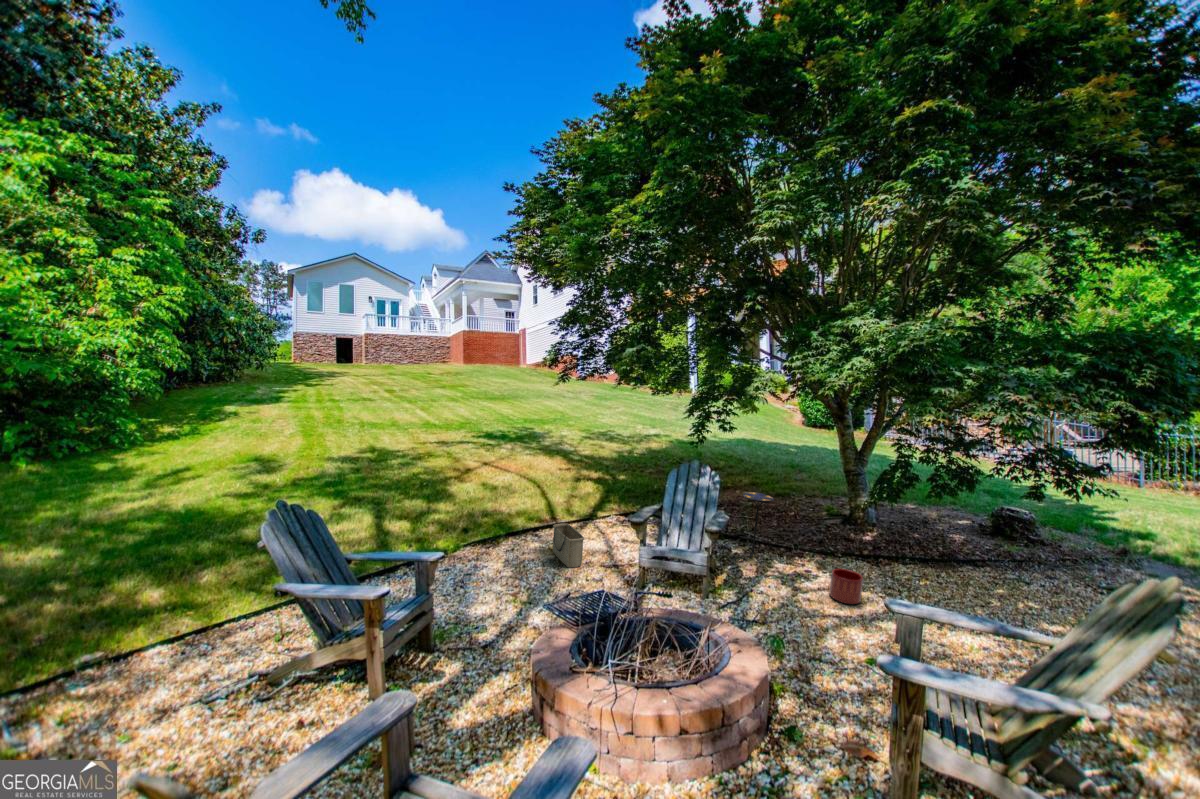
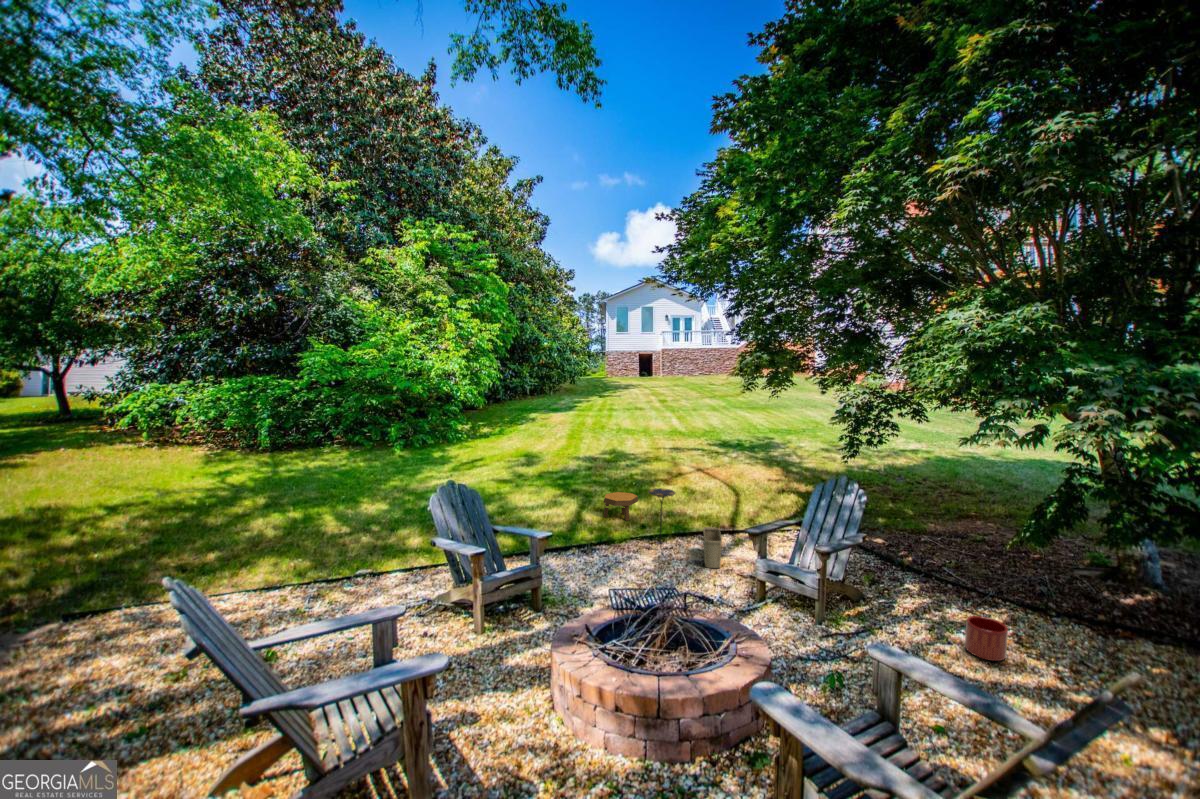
side table: present [743,492,774,562] -> present [648,488,675,547]
footstool: none [413,496,454,529] -> present [603,492,638,521]

